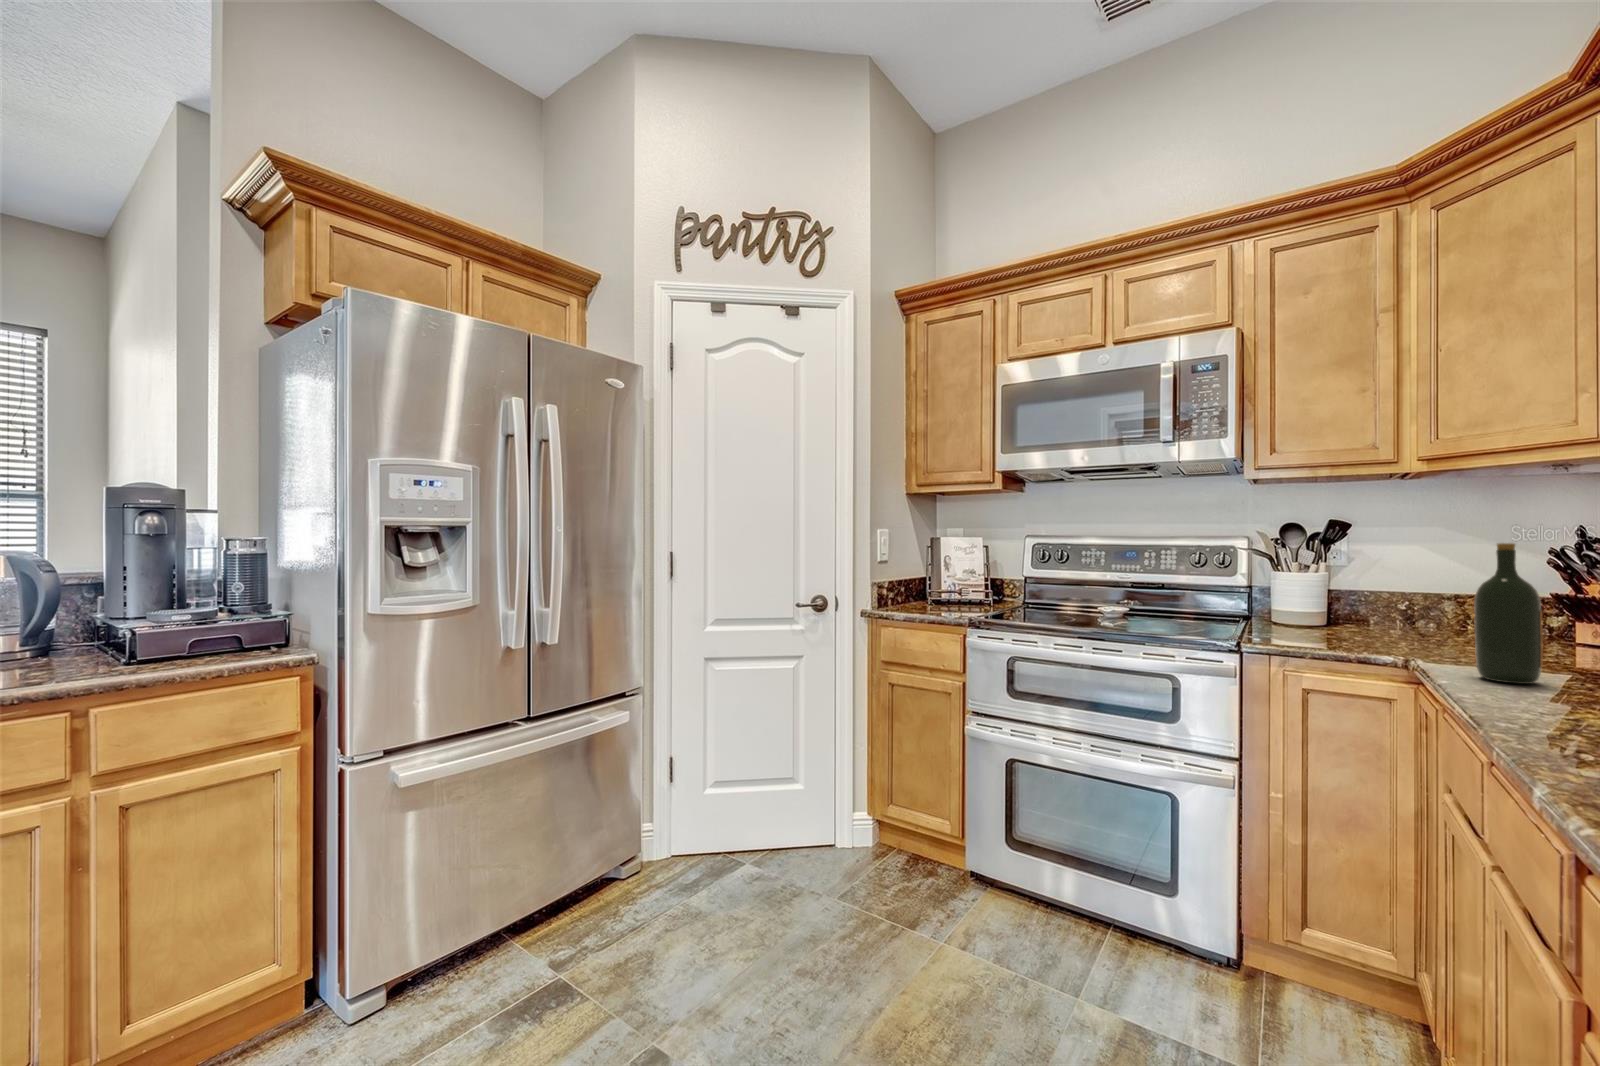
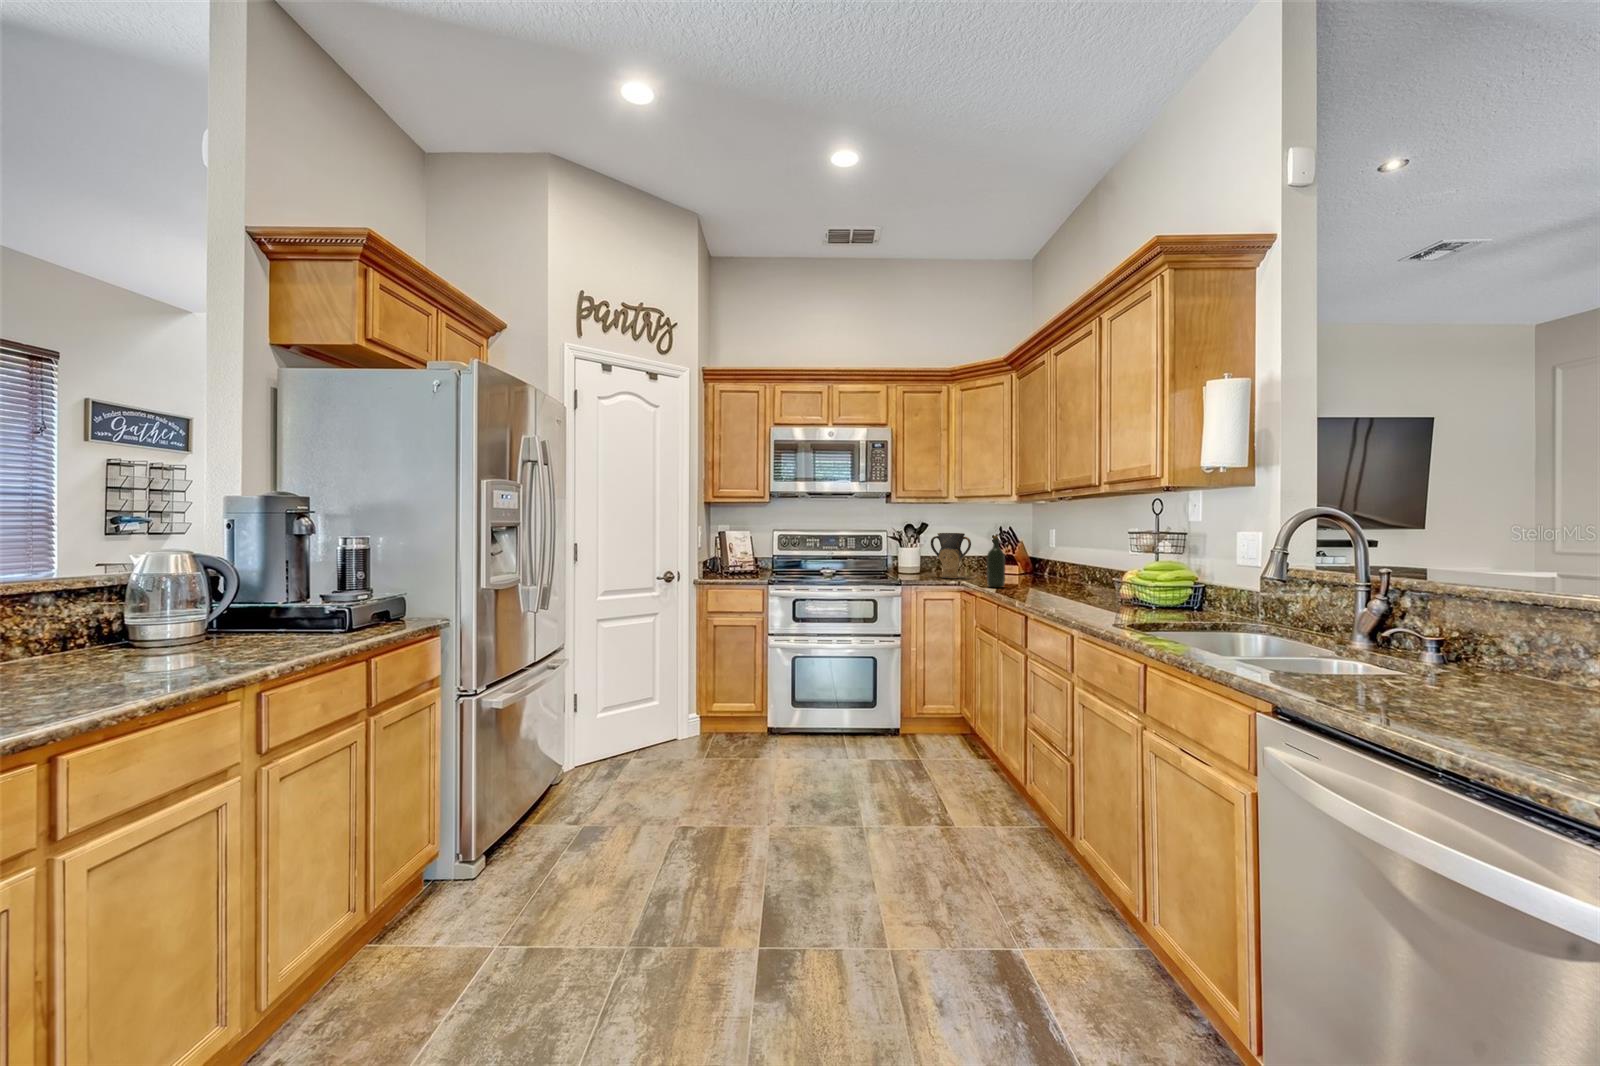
vase: none [1344,537,1461,642] -> present [931,533,971,578]

